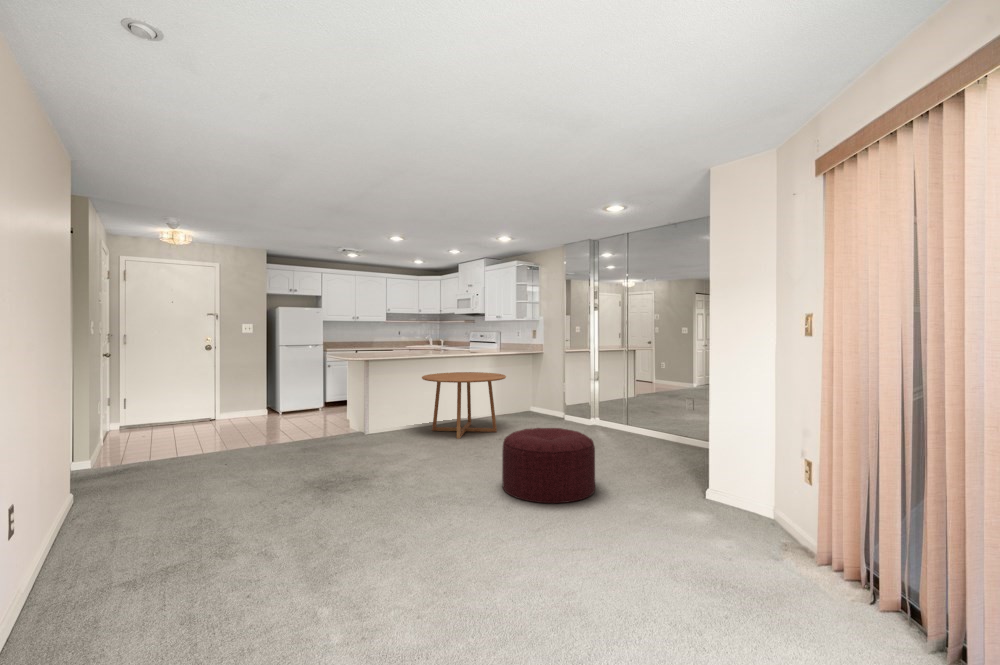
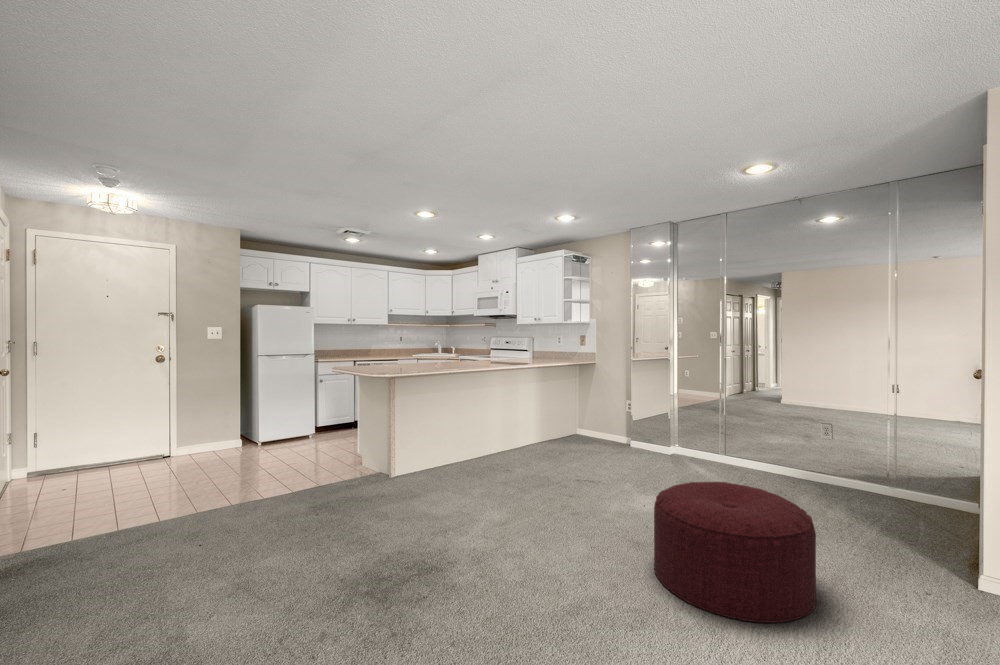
dining table: present [422,372,506,439] -> none [463,389,575,482]

